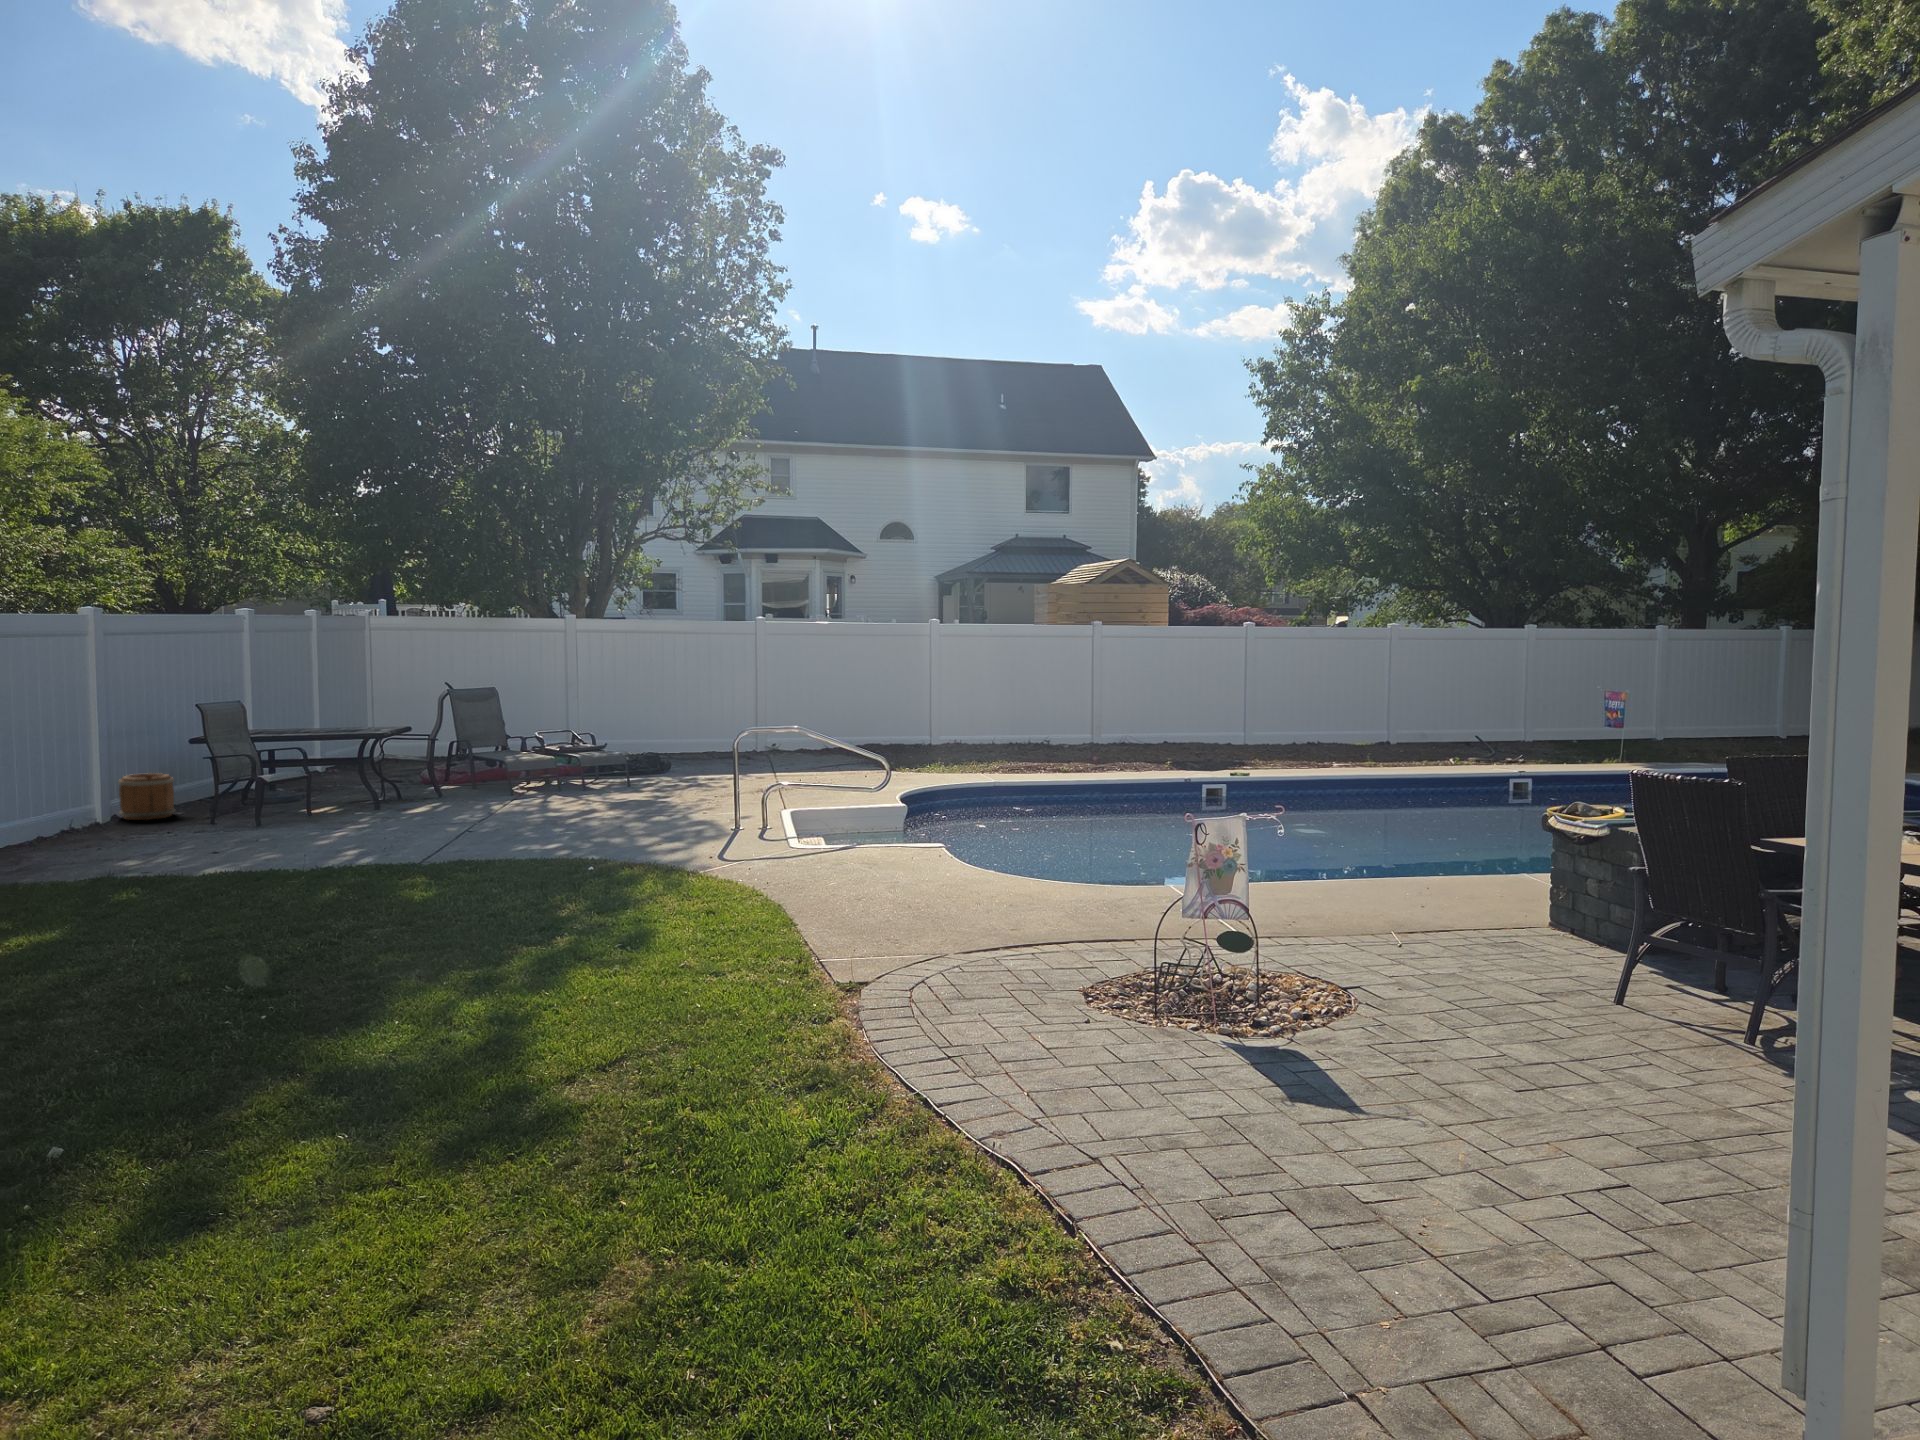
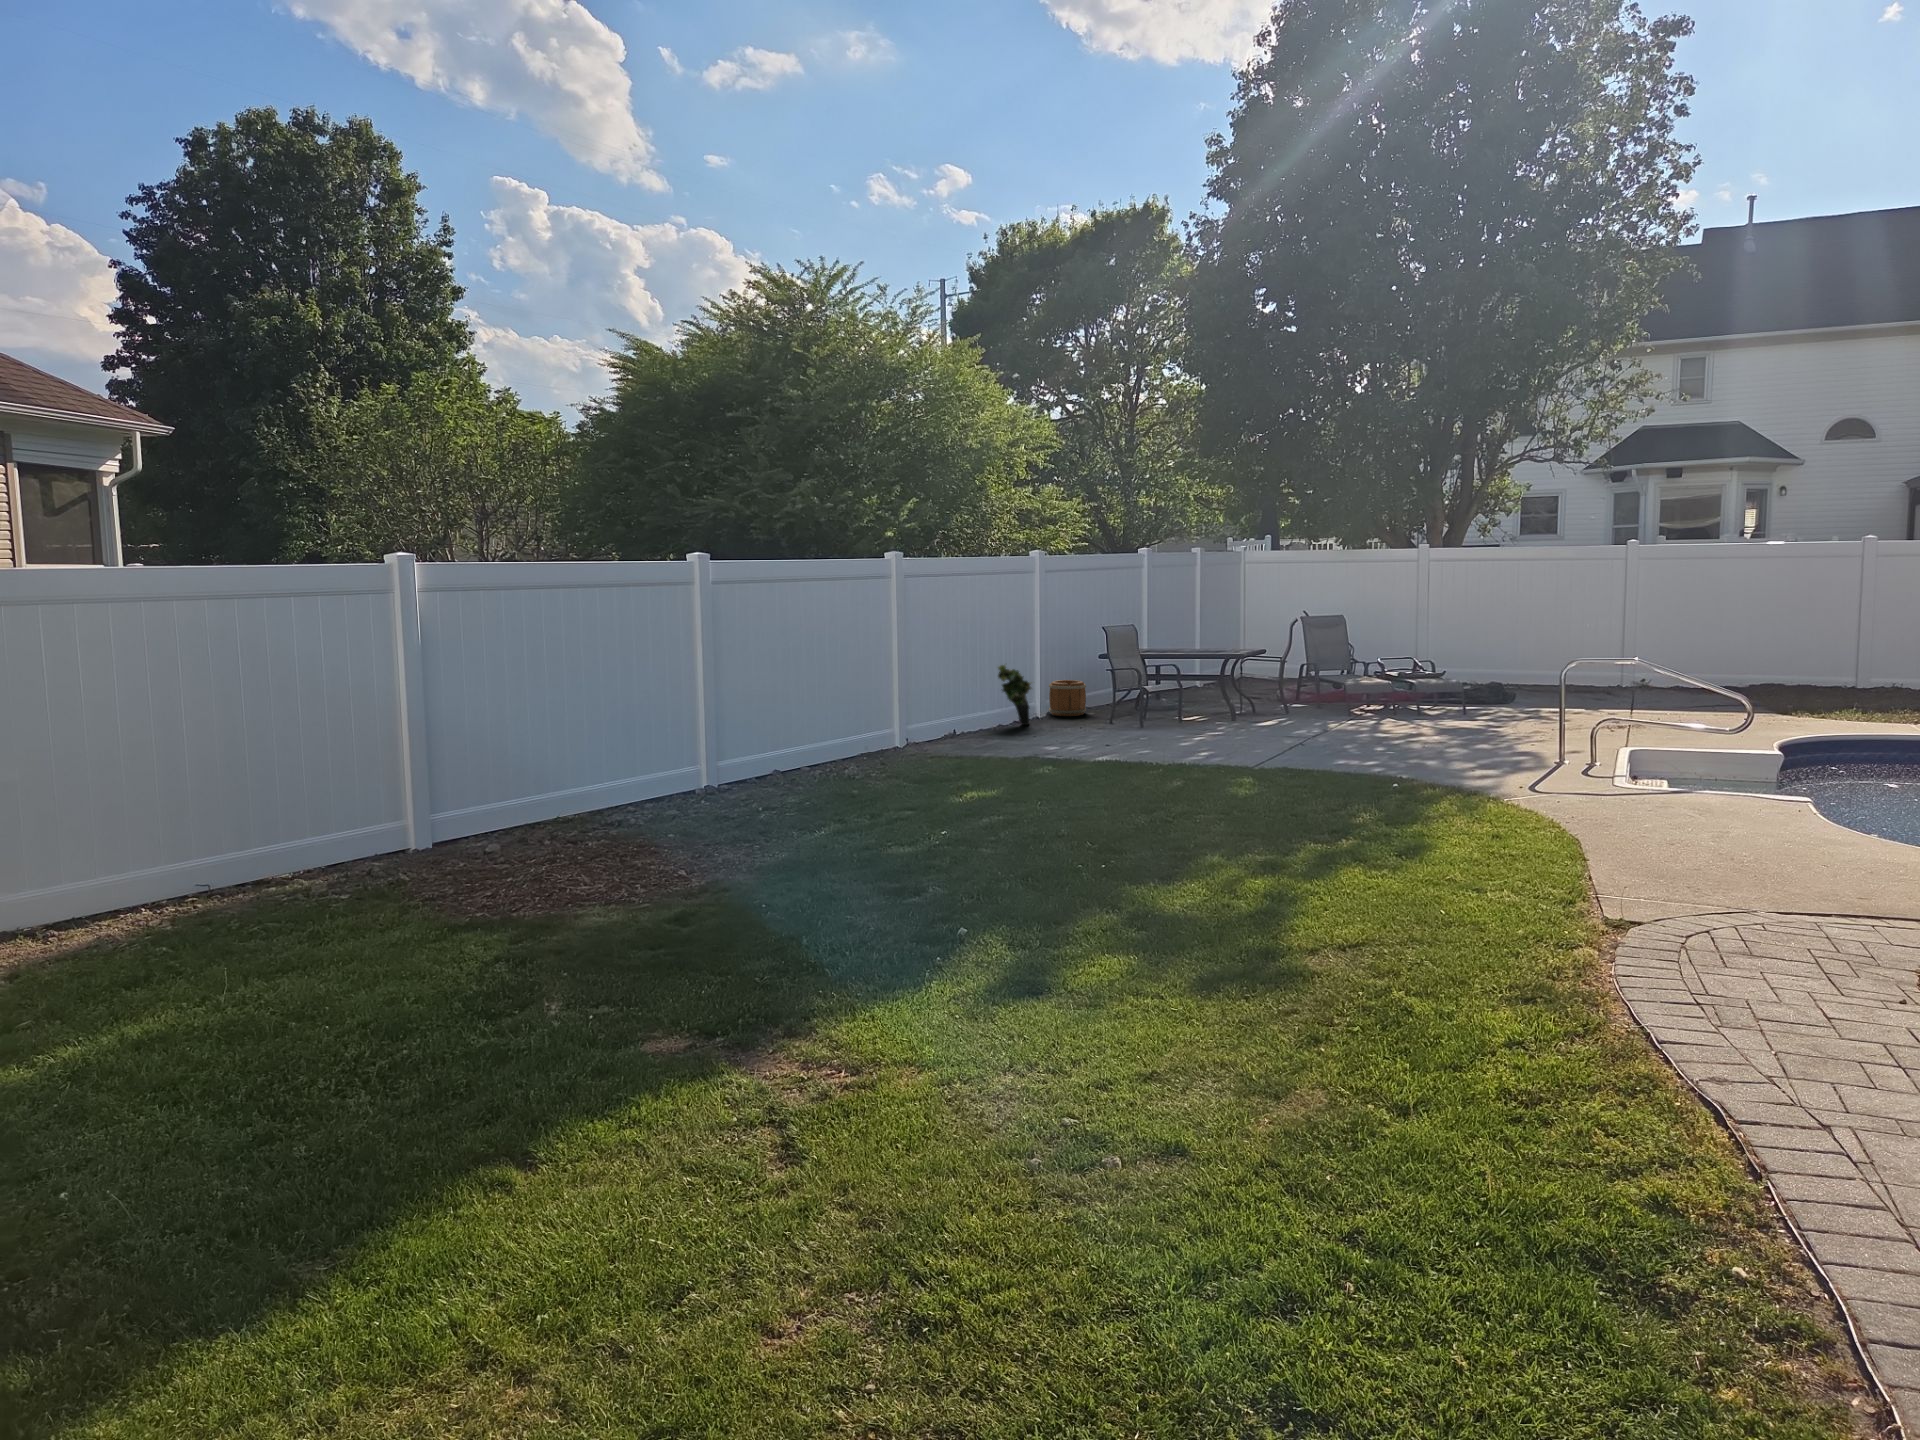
potted plant: none [38,756,99,836] -> present [998,665,1032,725]

